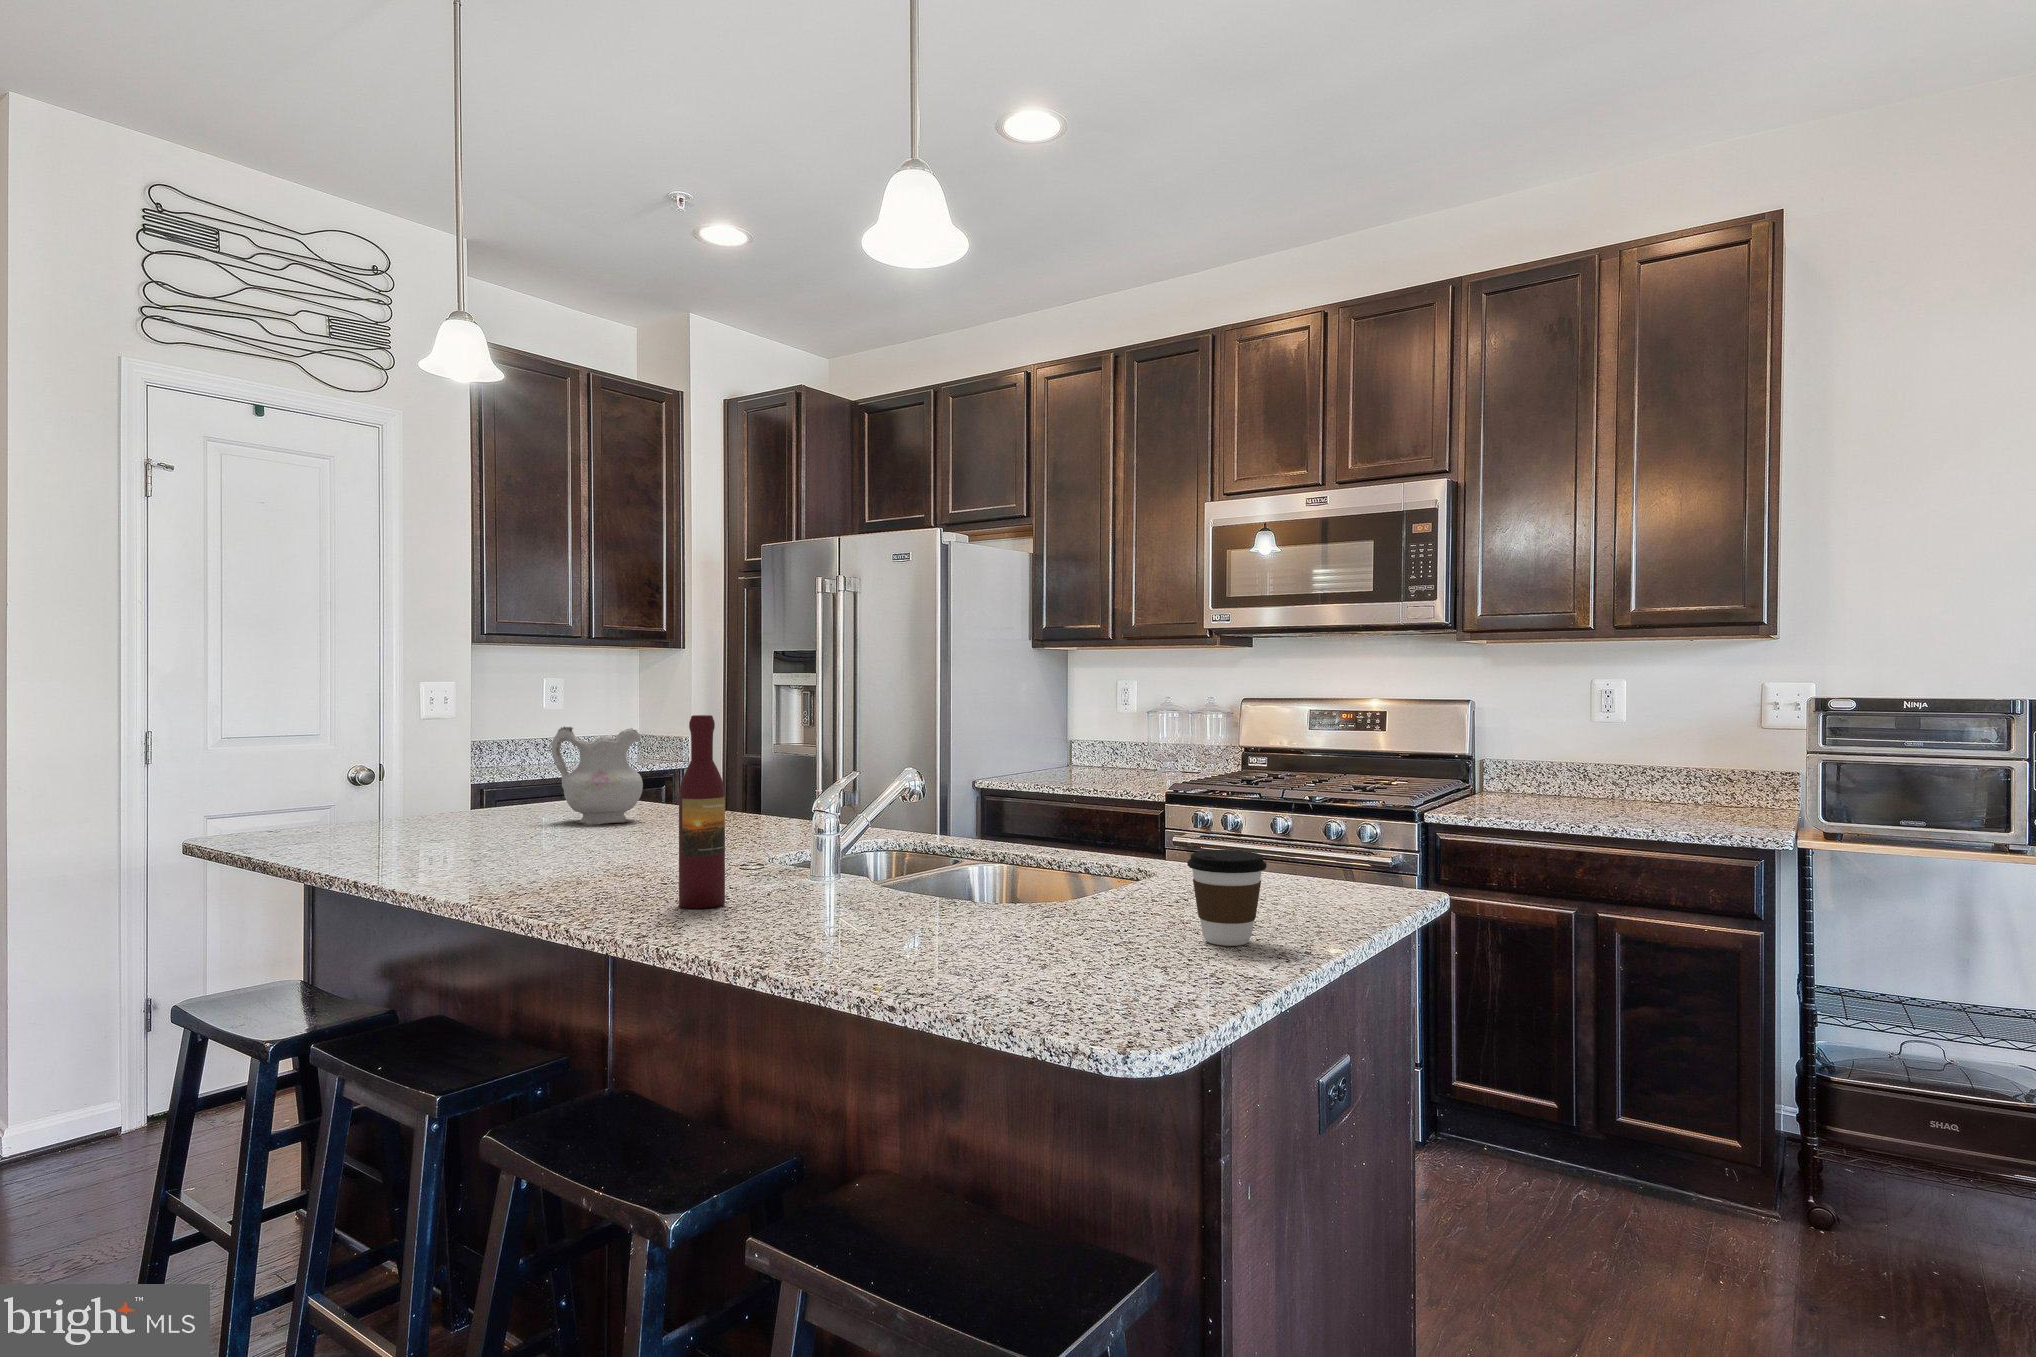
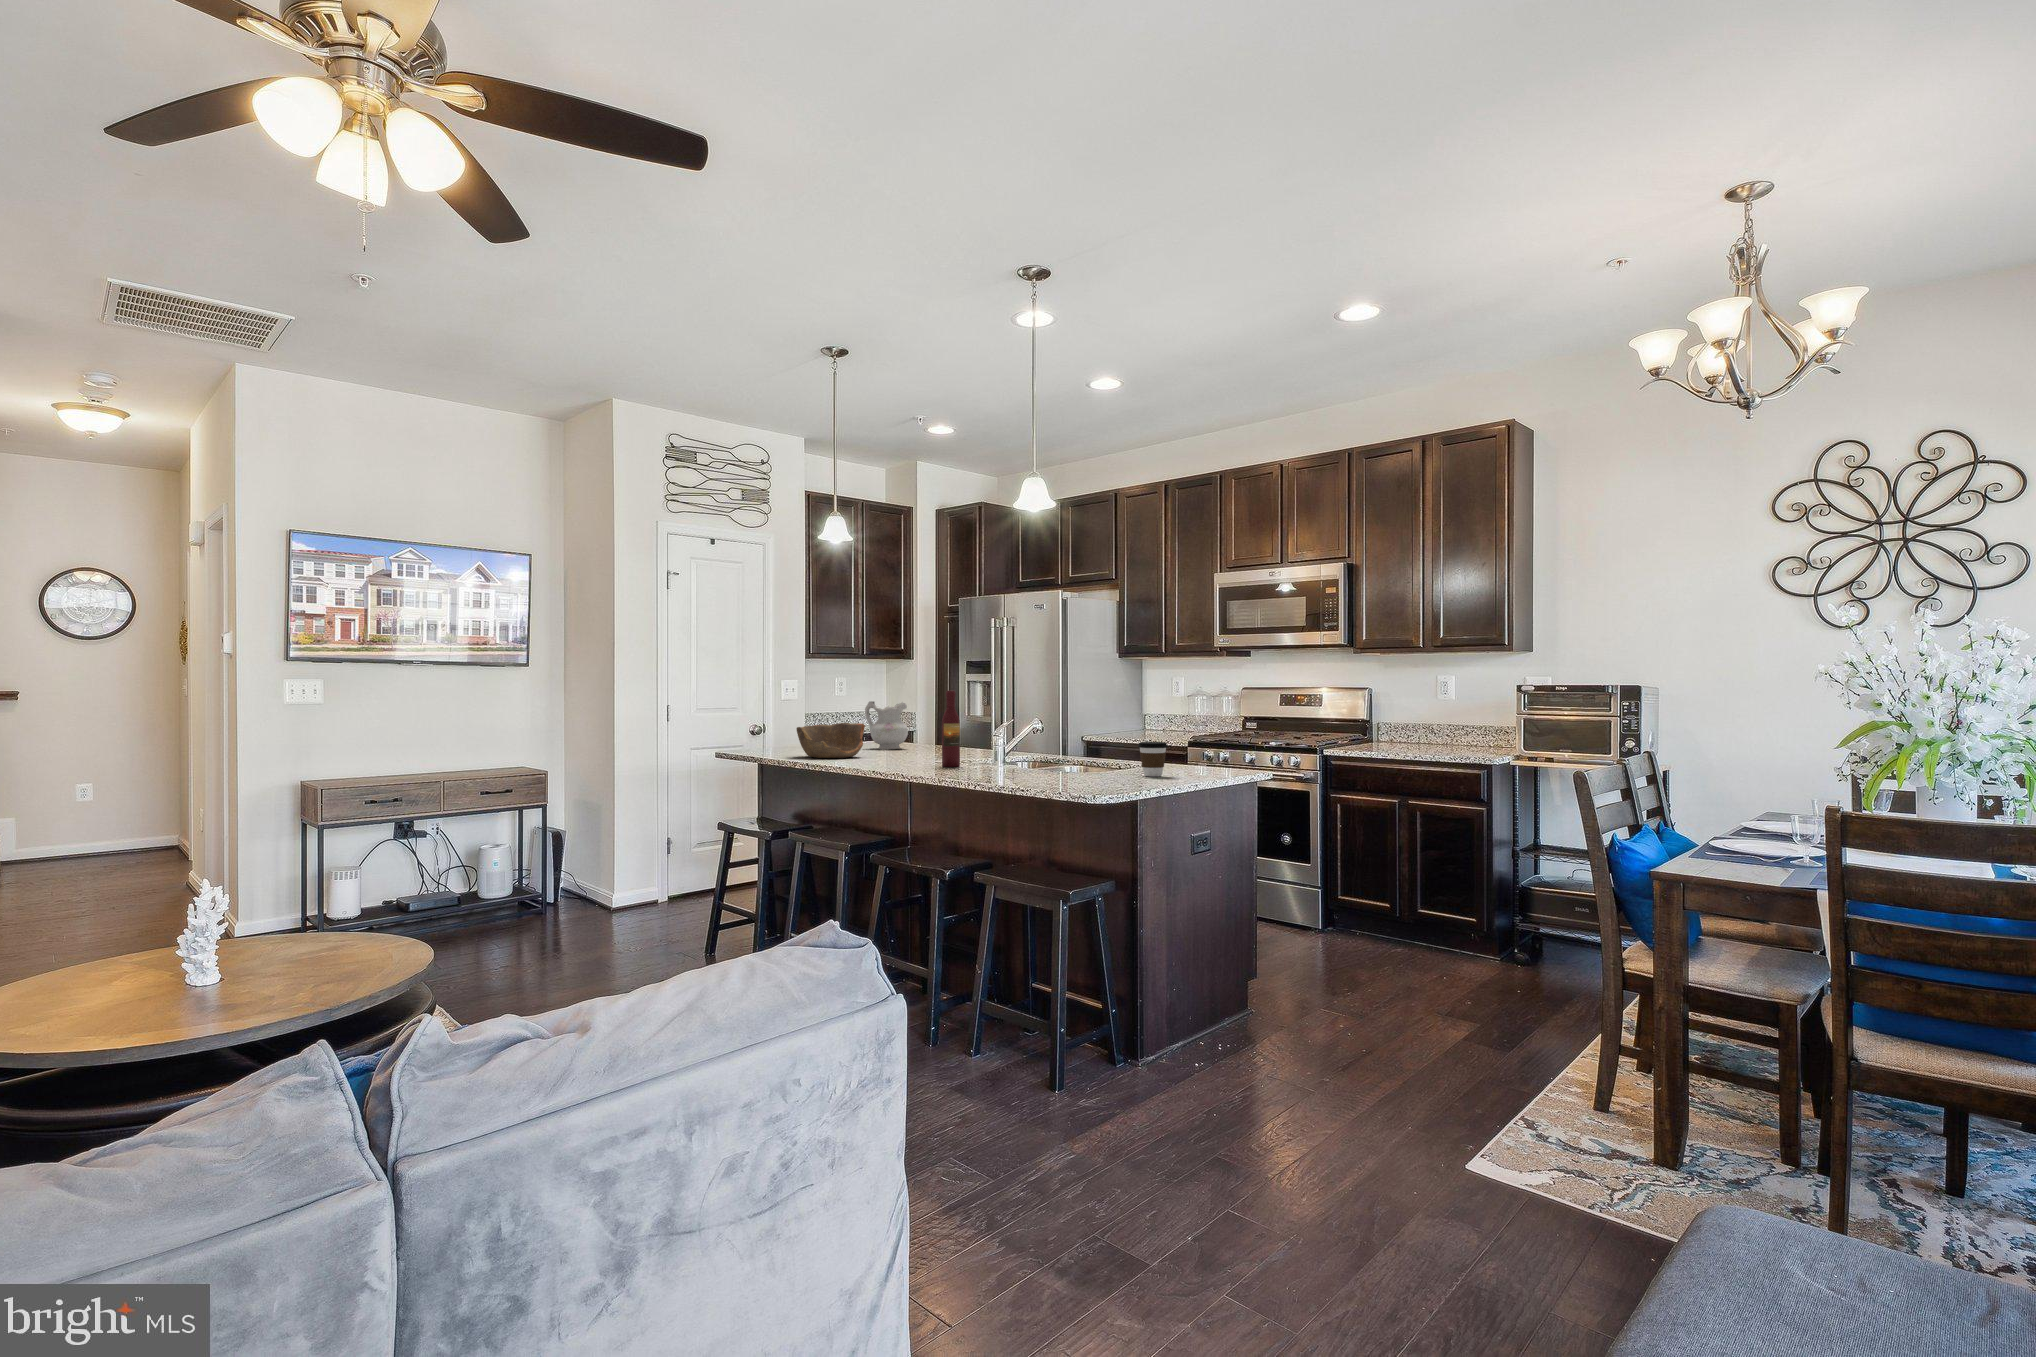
bowl: none [339,781,520,870] -> present [796,723,865,758]

